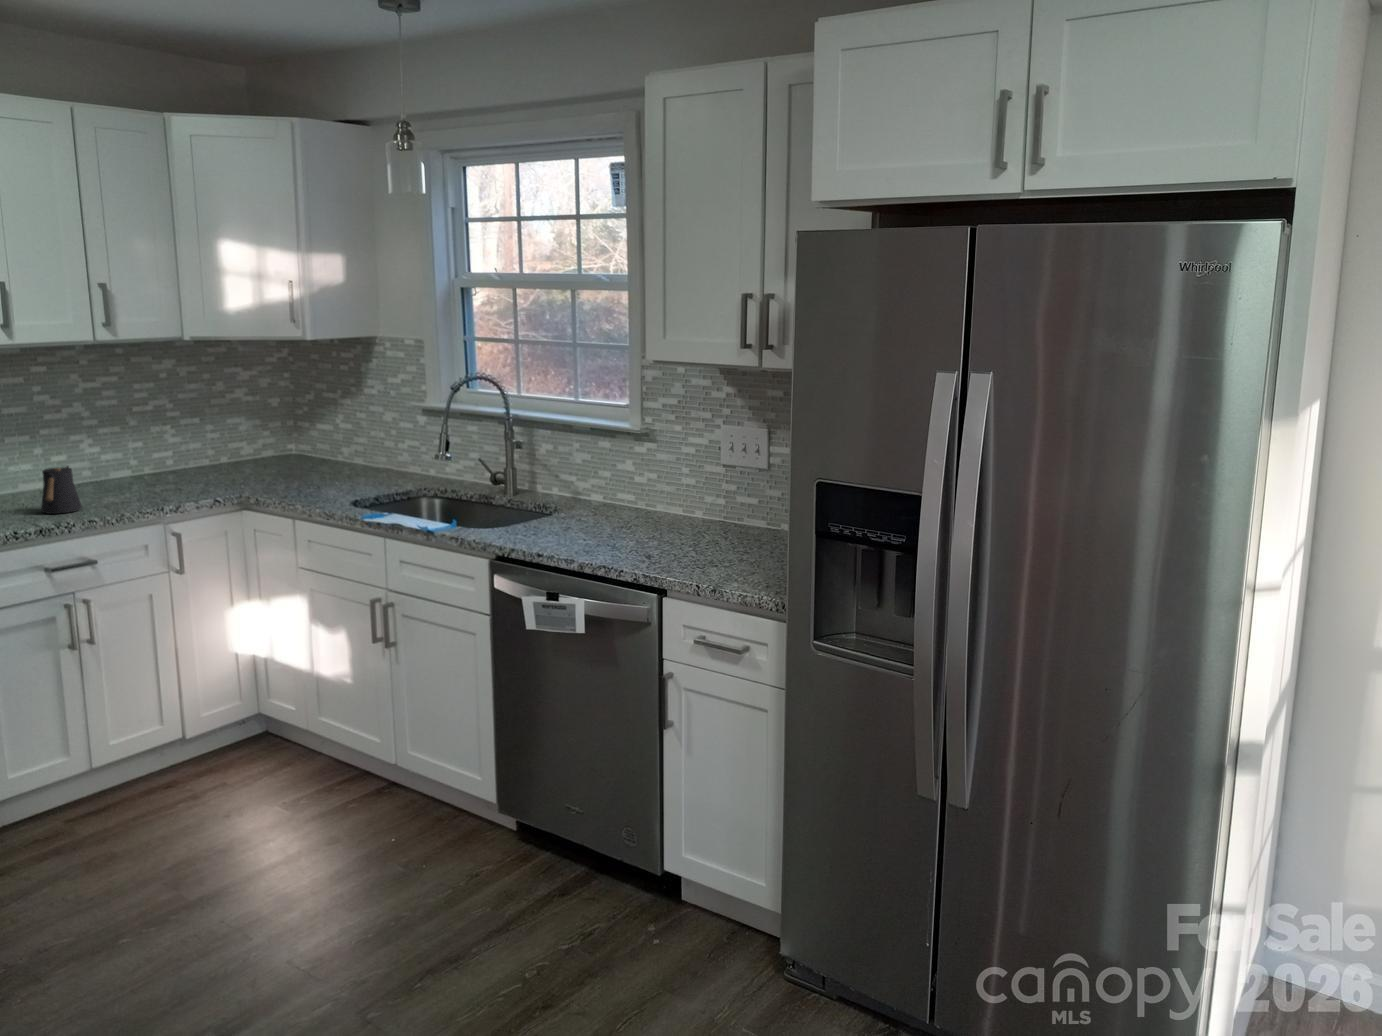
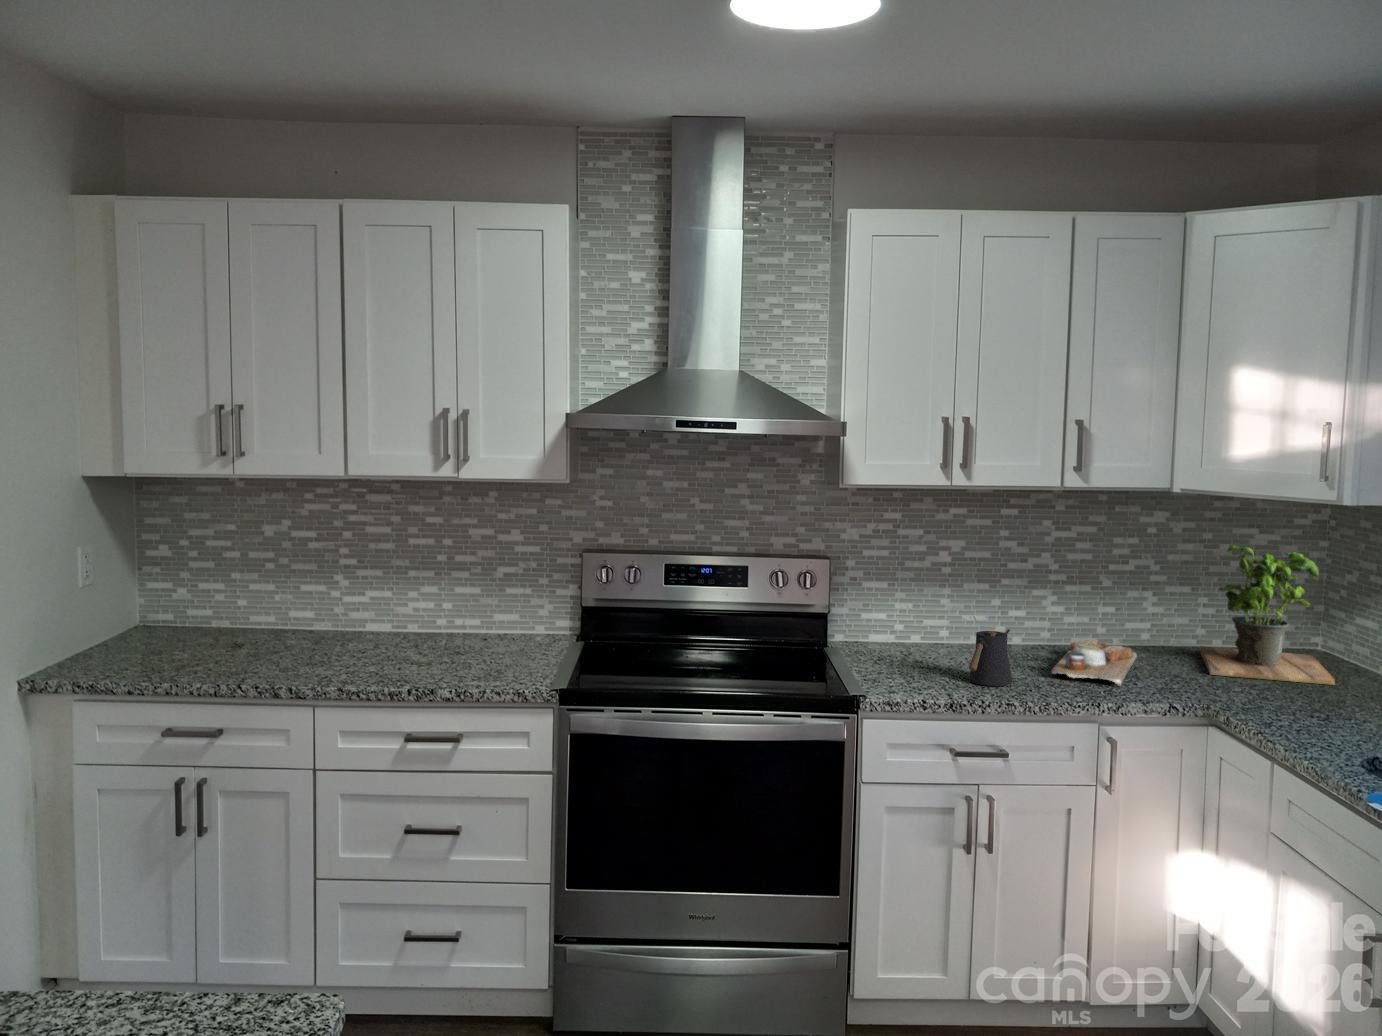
potted plant: none [214,380,314,479] -> present [1200,546,1335,685]
cutting board: none [110,469,172,498] -> present [1050,640,1136,686]

